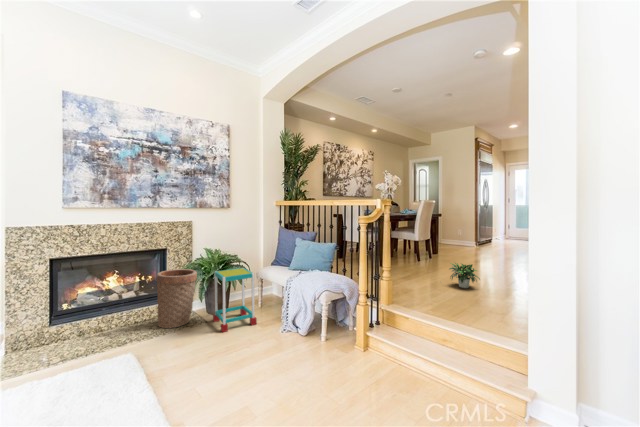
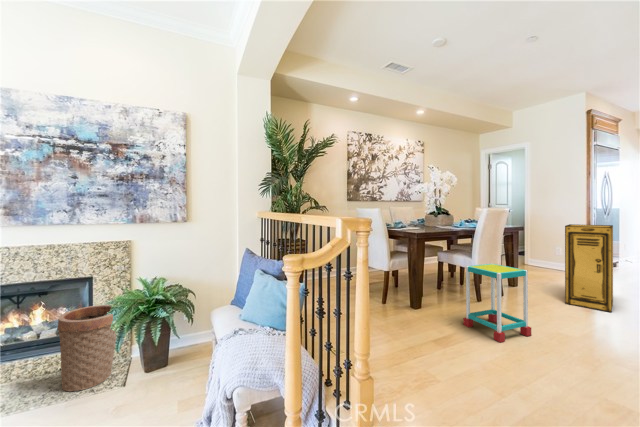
storage cabinet: none [465,213,490,264] -> present [565,224,613,312]
potted plant: present [449,263,480,288] -> none [506,320,592,378]
side table: present [213,268,257,332] -> present [463,264,531,342]

